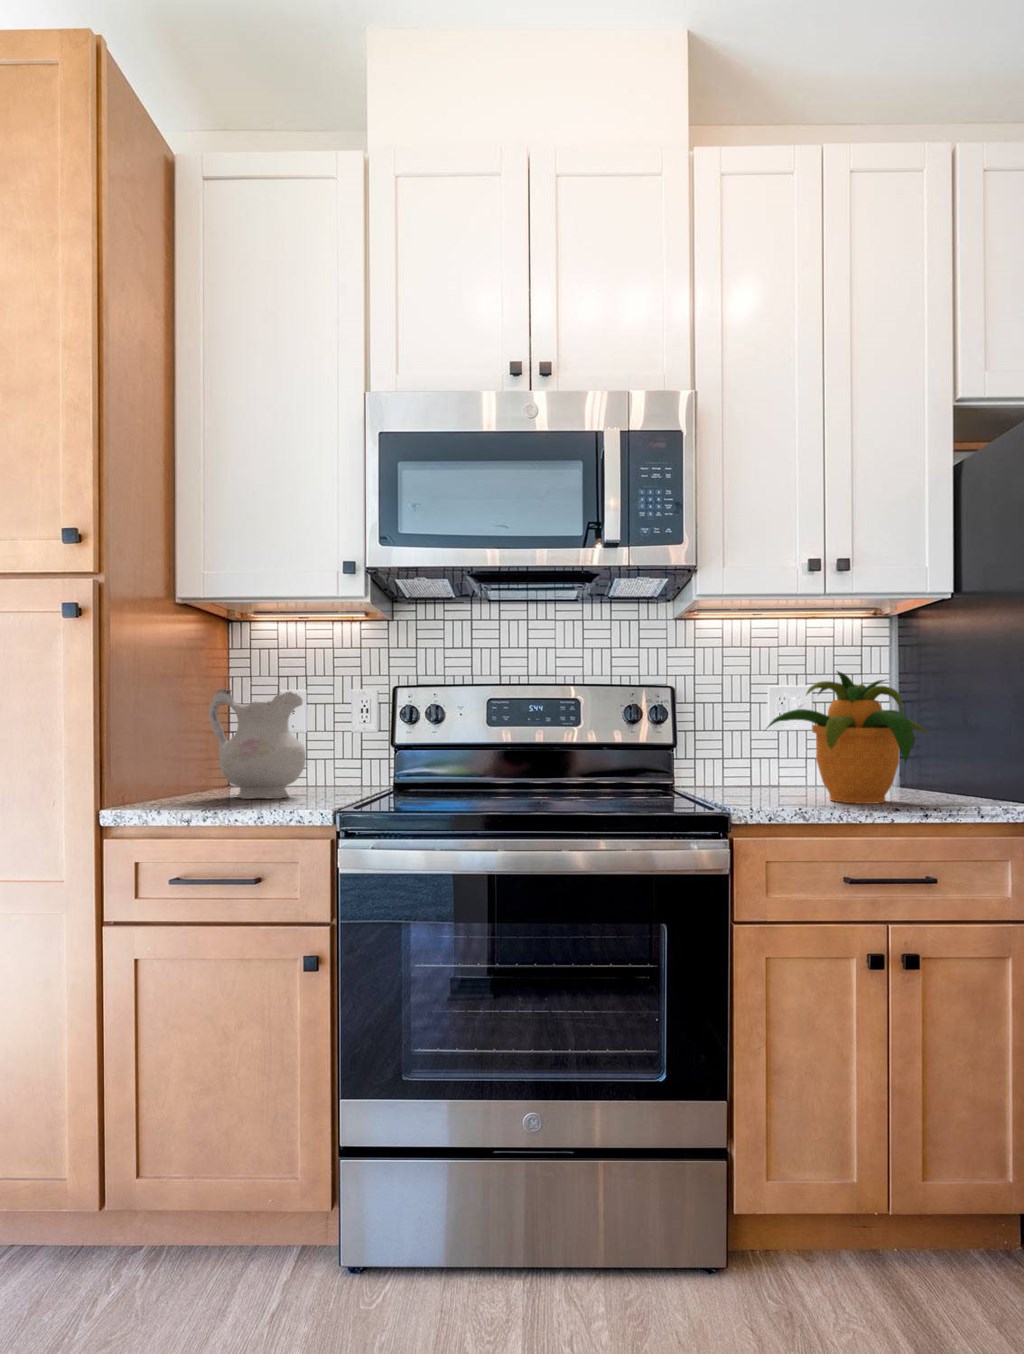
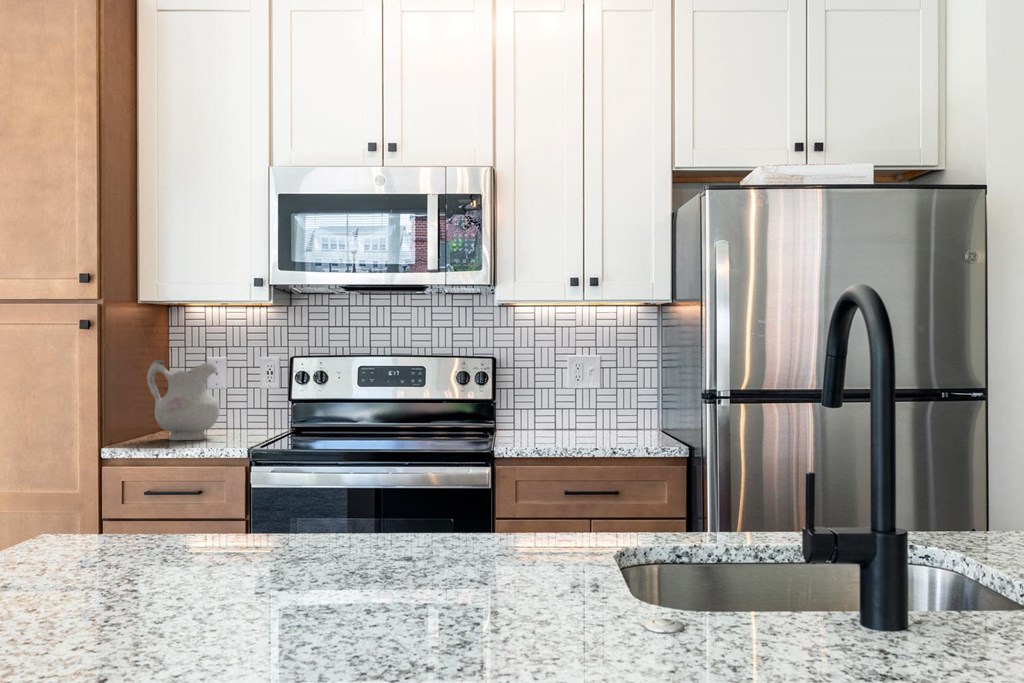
potted plant: present [767,671,929,804] -> none [544,351,656,444]

